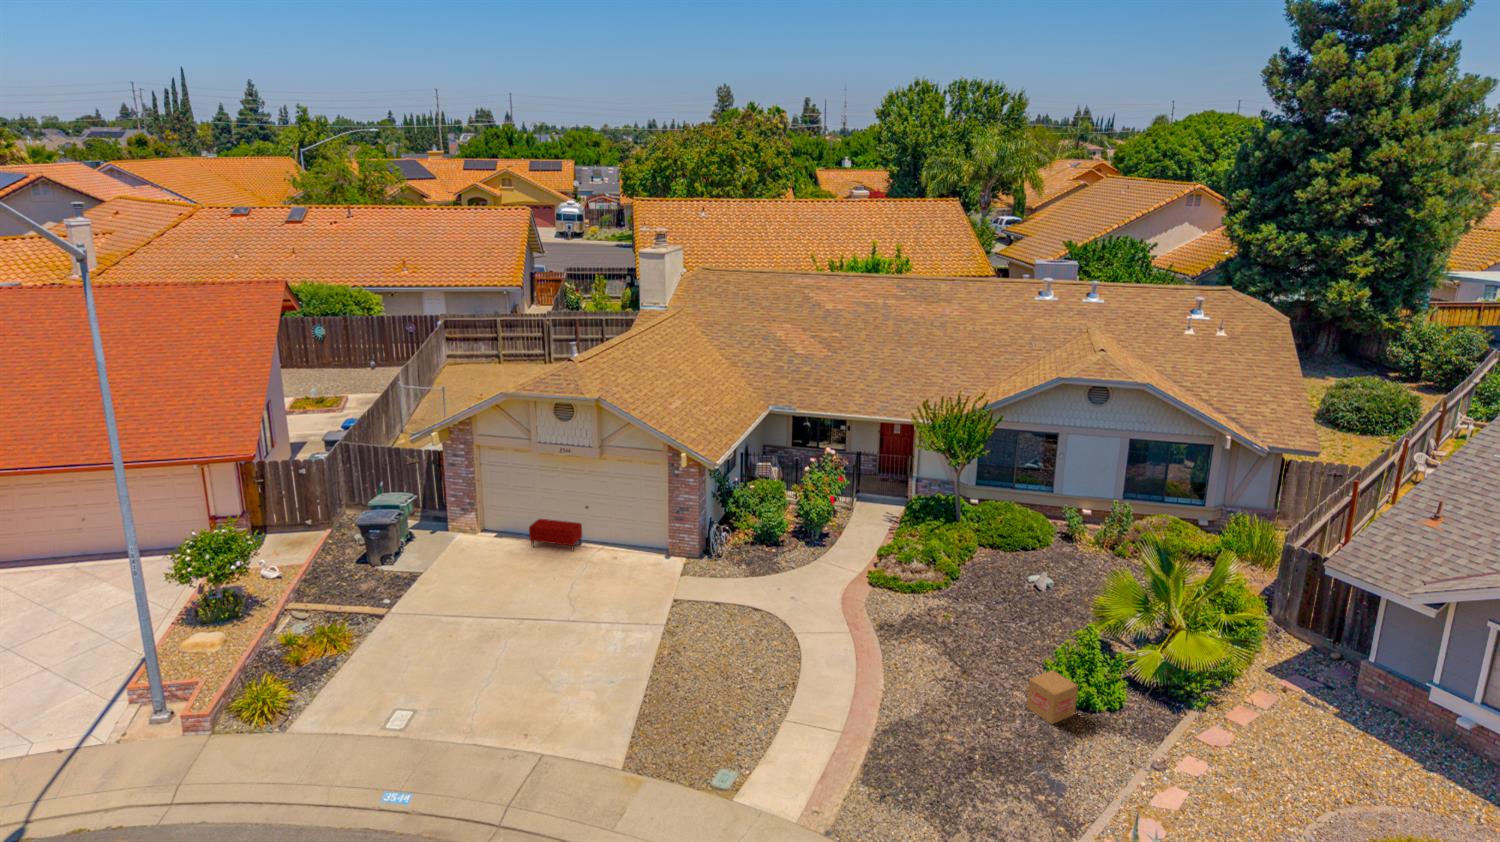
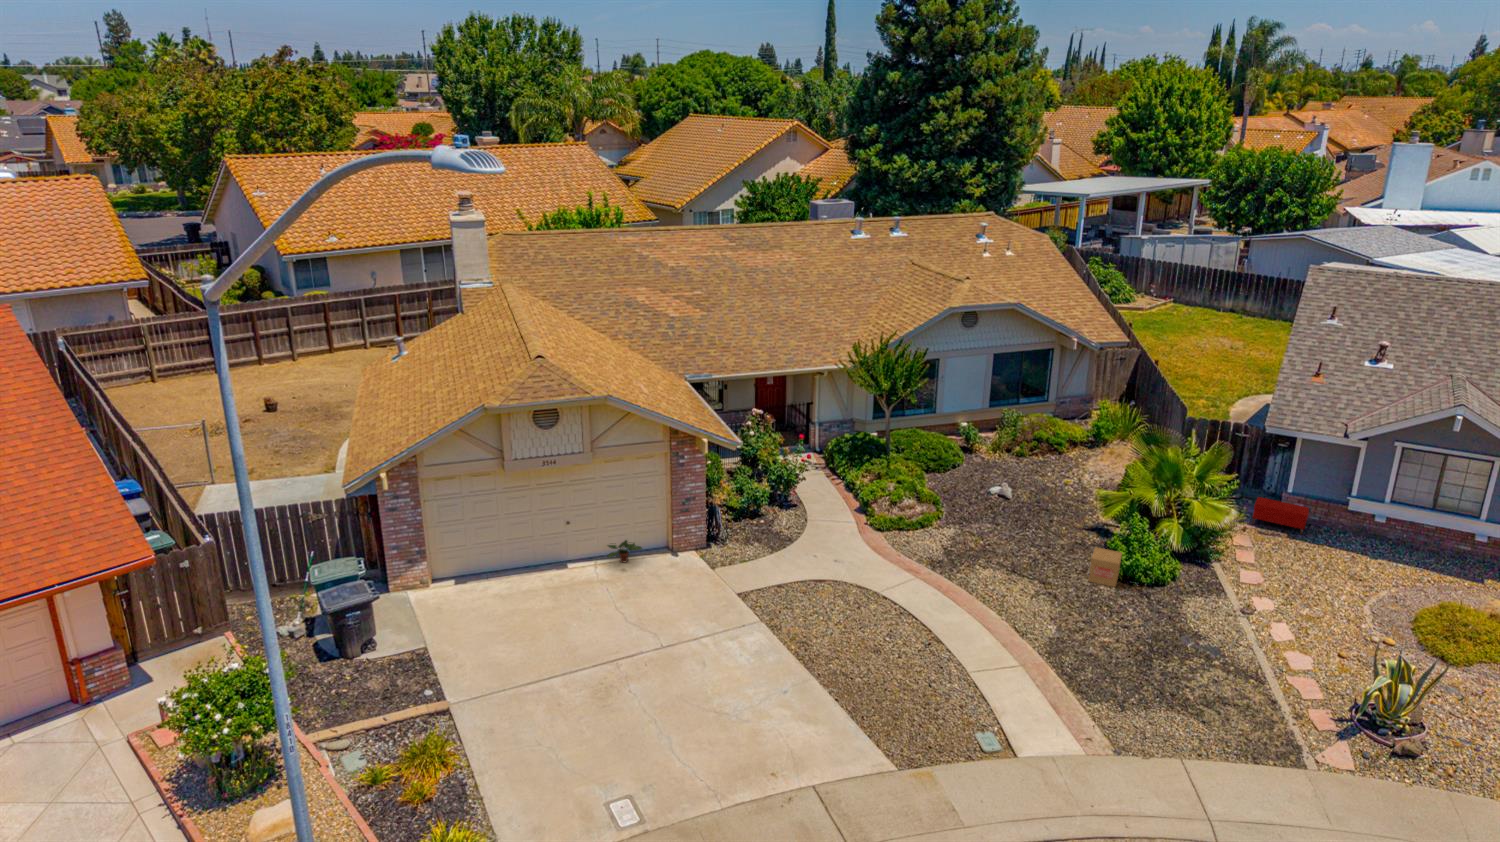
bench: present [529,519,582,551] -> present [1252,497,1309,535]
potted plant: none [594,531,628,556] -> present [607,540,642,562]

